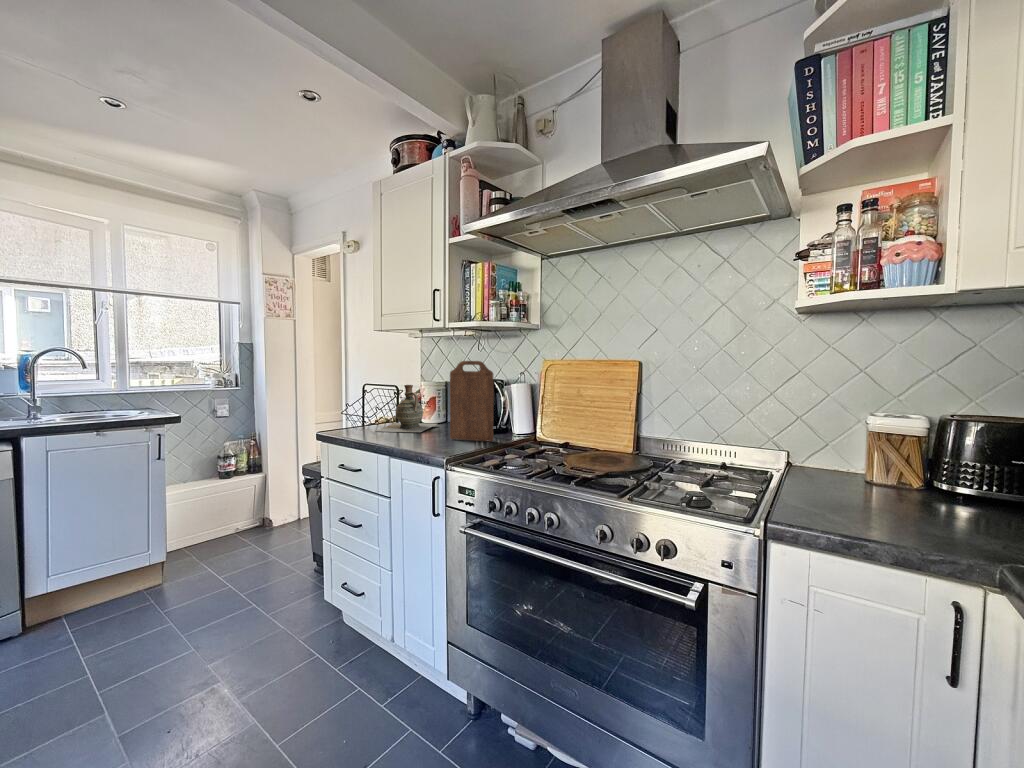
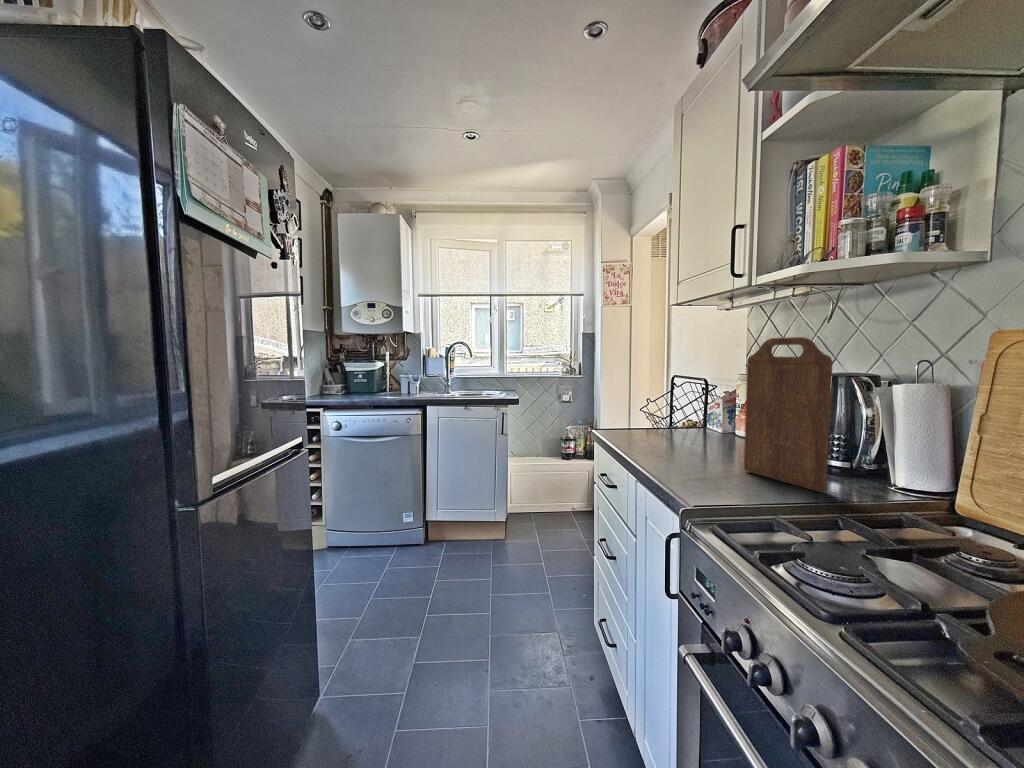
ceramic jug: present [376,385,437,432] -> none [654,378,757,450]

